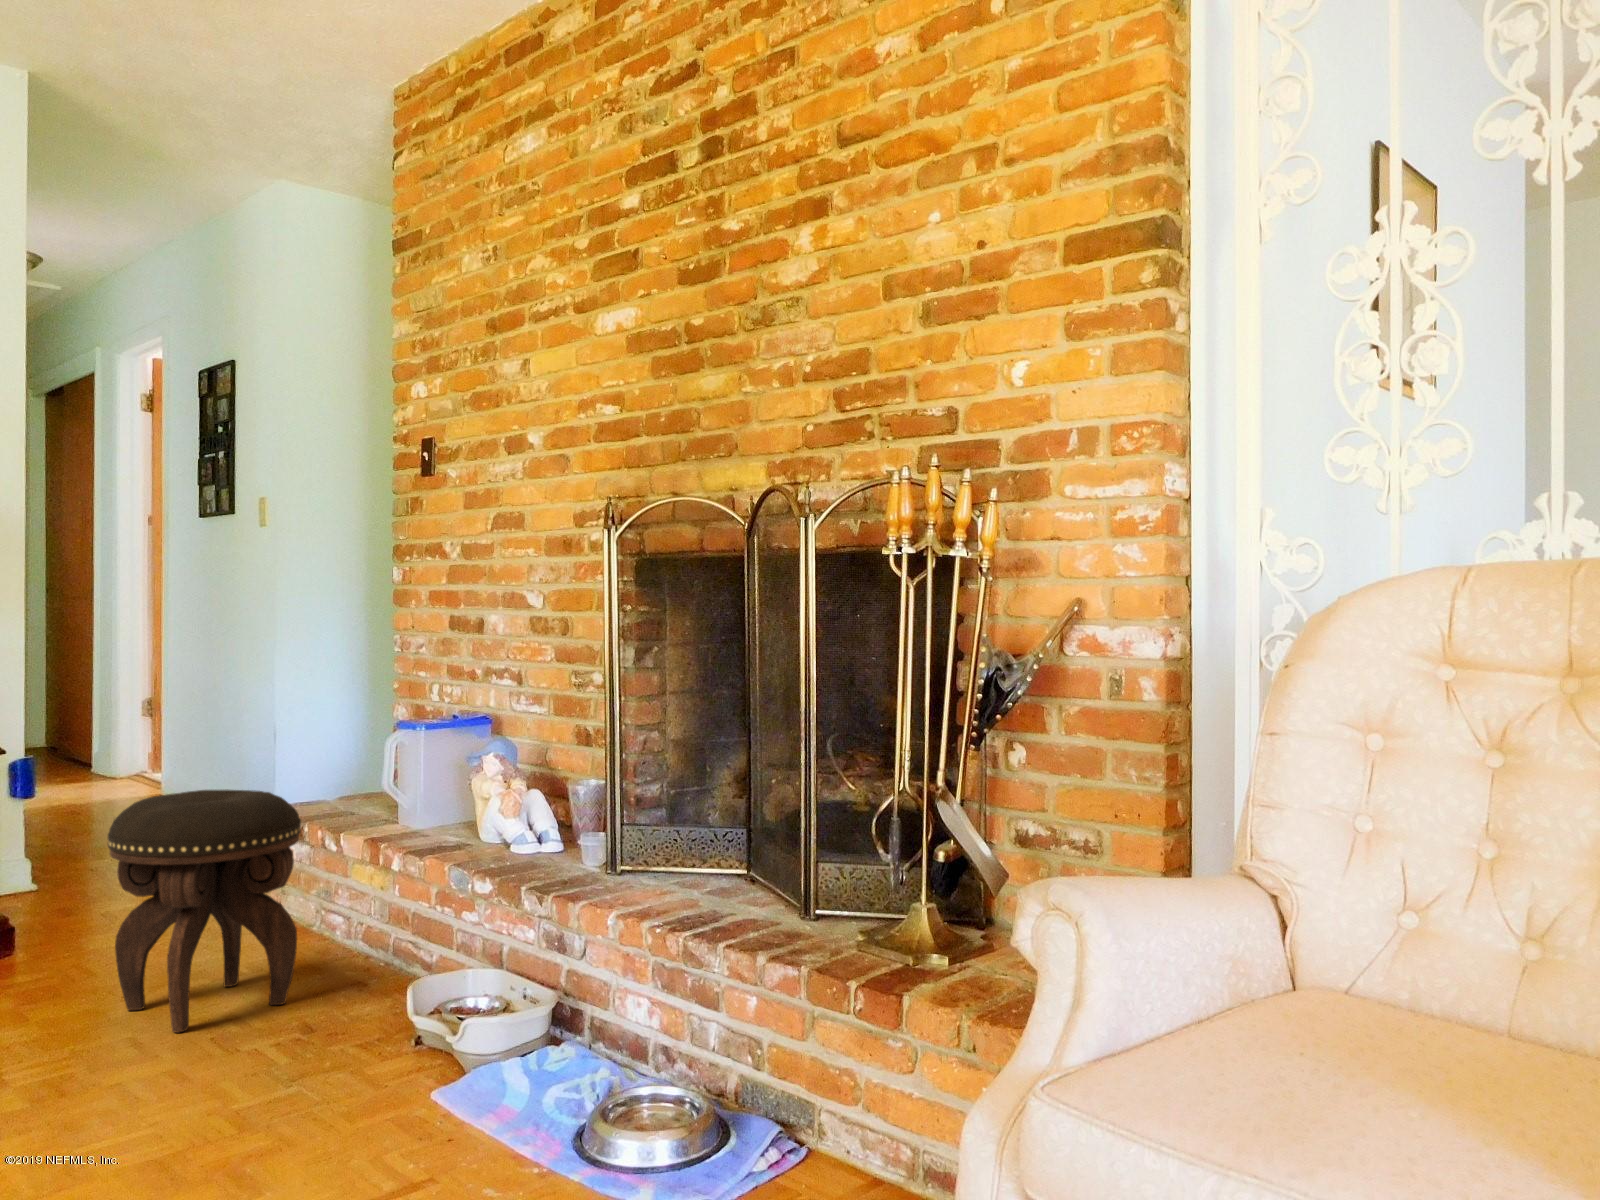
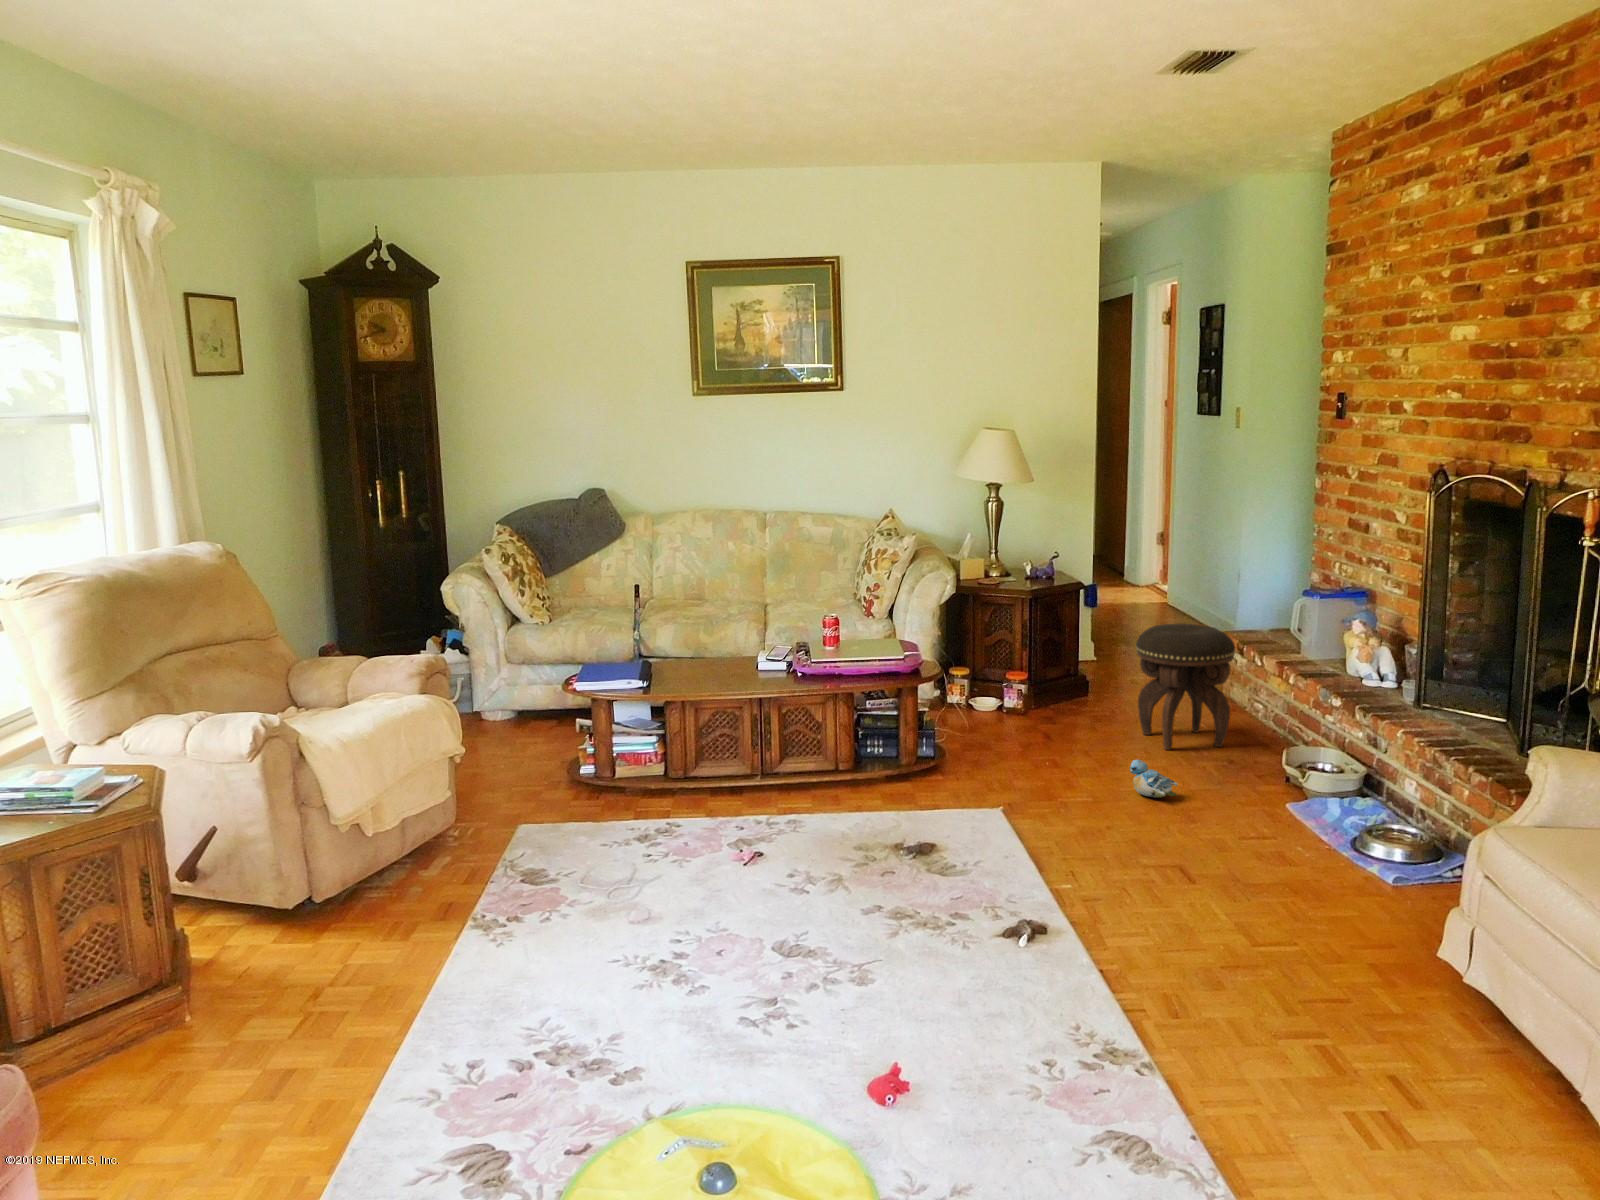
plush toy: none [96,1074,212,1153] -> present [1129,760,1178,798]

